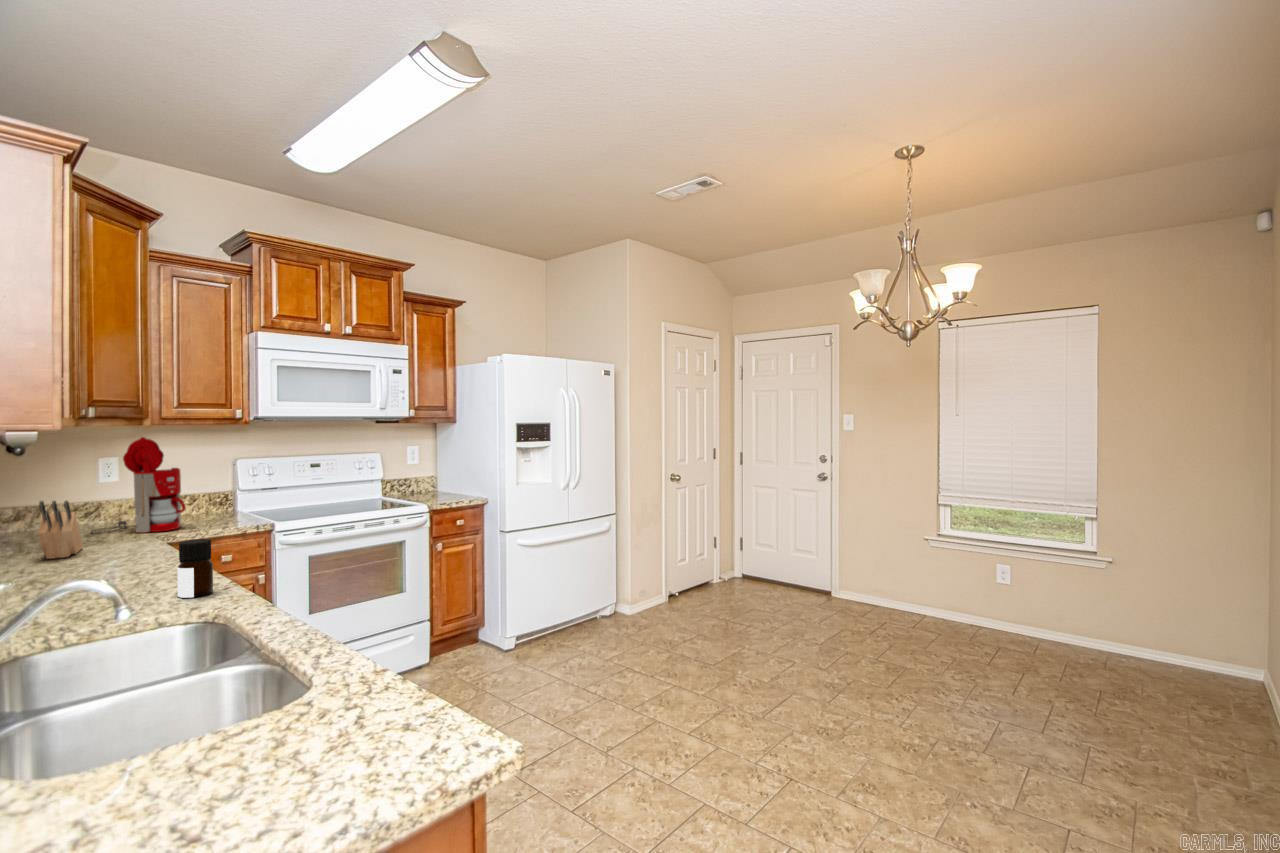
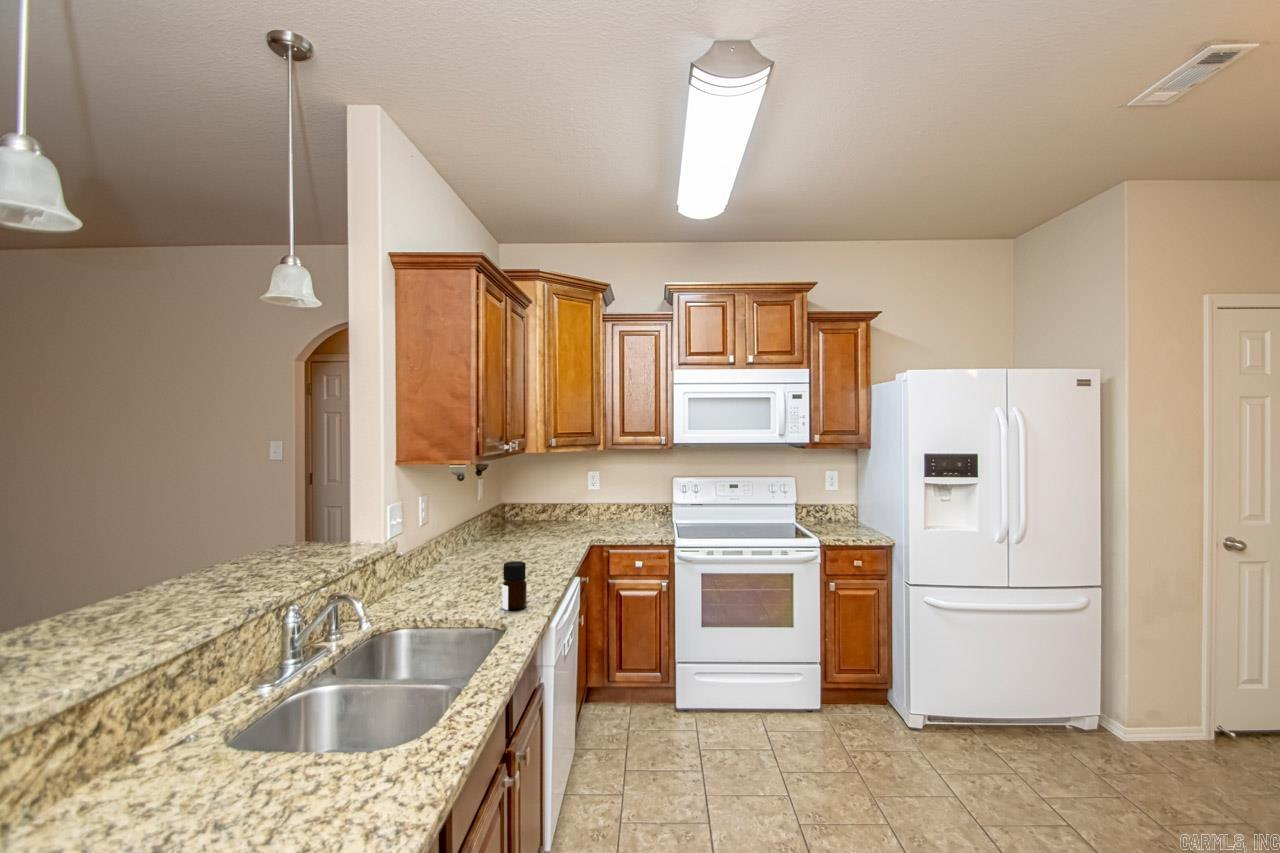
coffee maker: present [91,437,186,534] -> none [568,459,619,533]
knife block: present [38,501,83,559] -> none [508,506,544,547]

